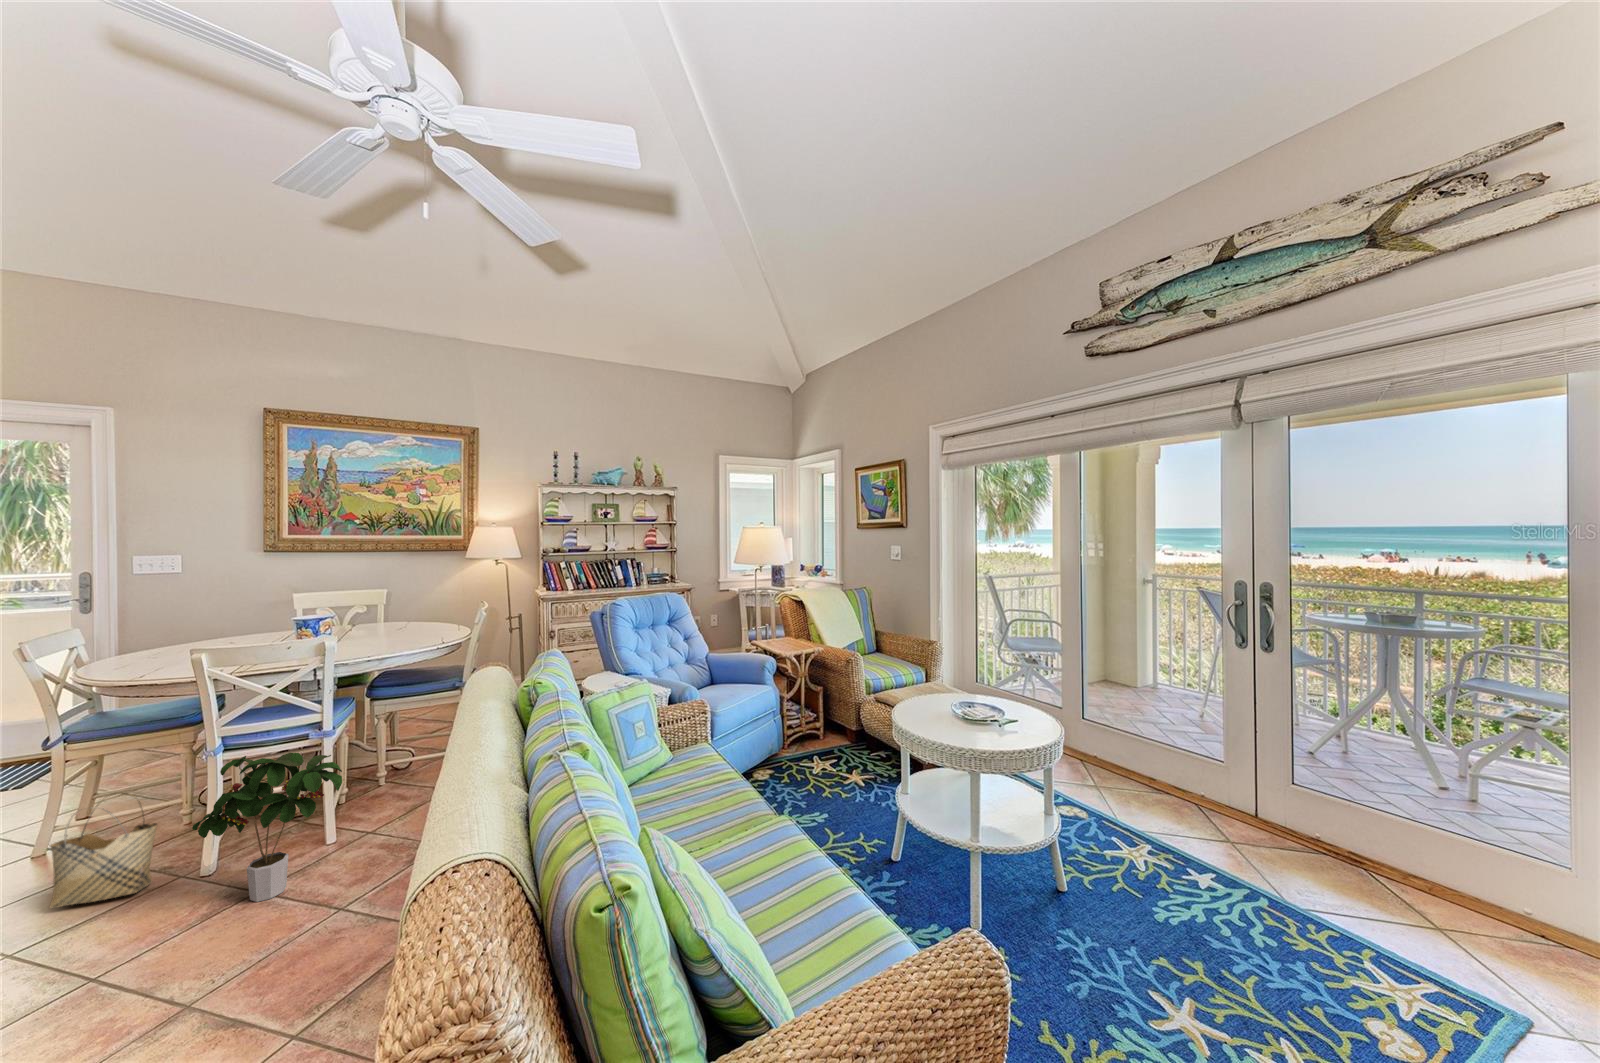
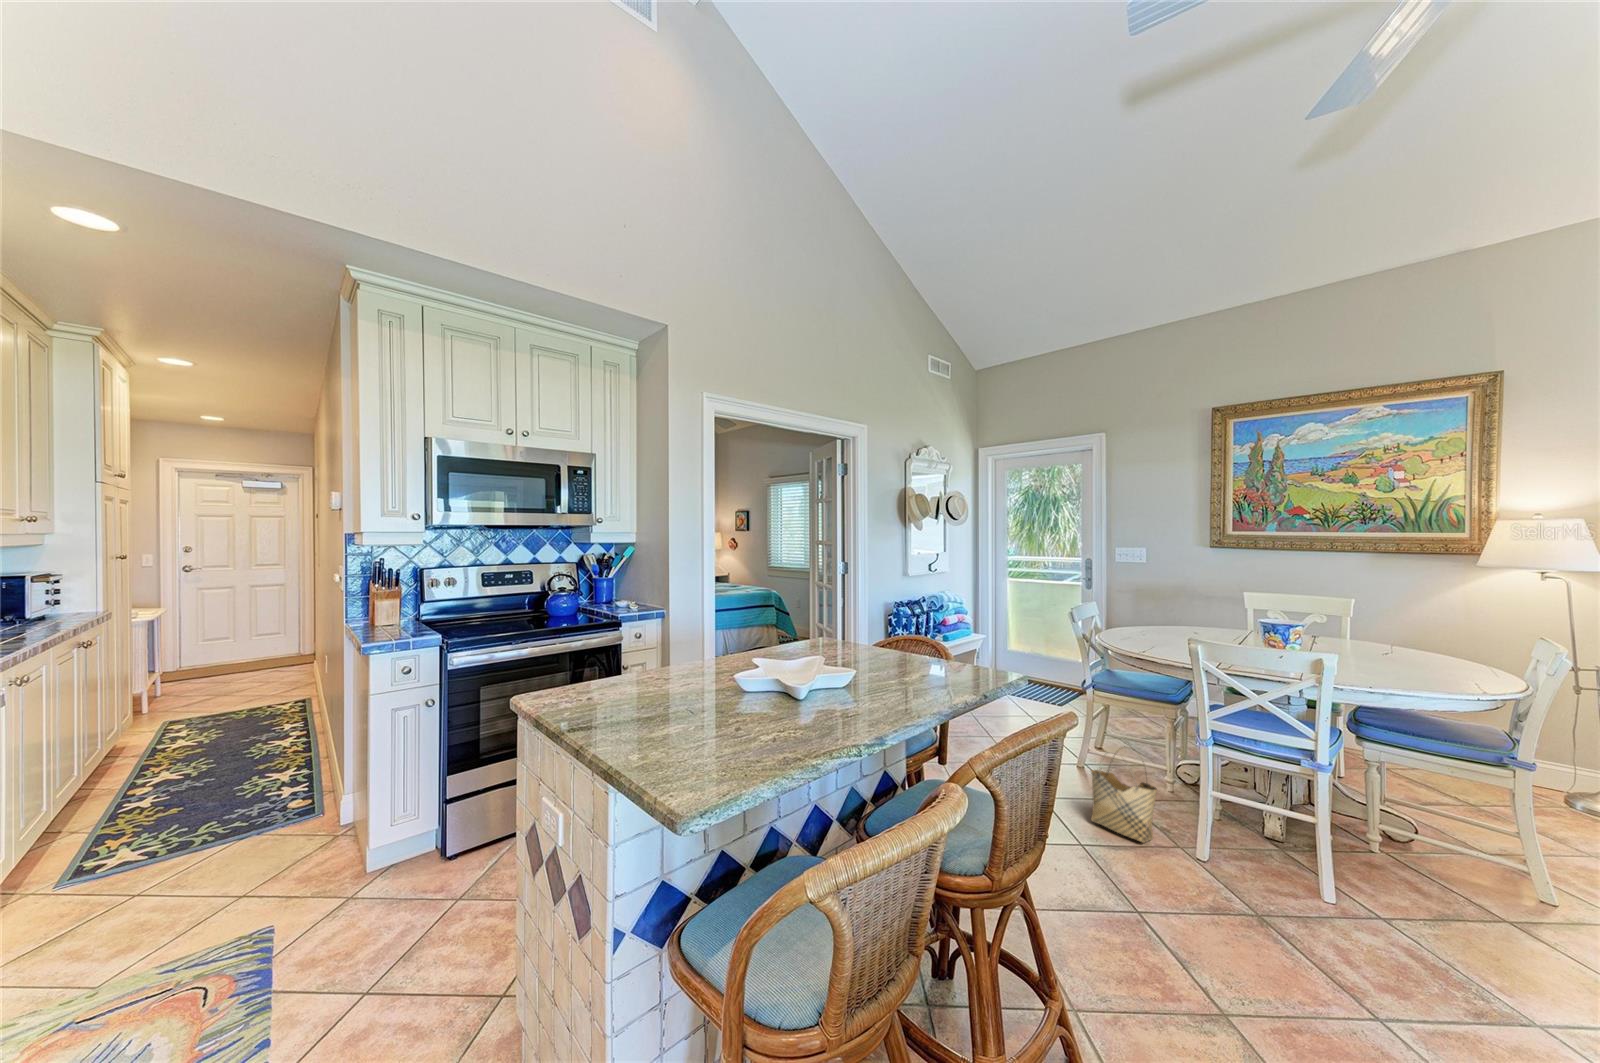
potted plant: present [192,753,342,902] -> none [1189,760,1354,931]

